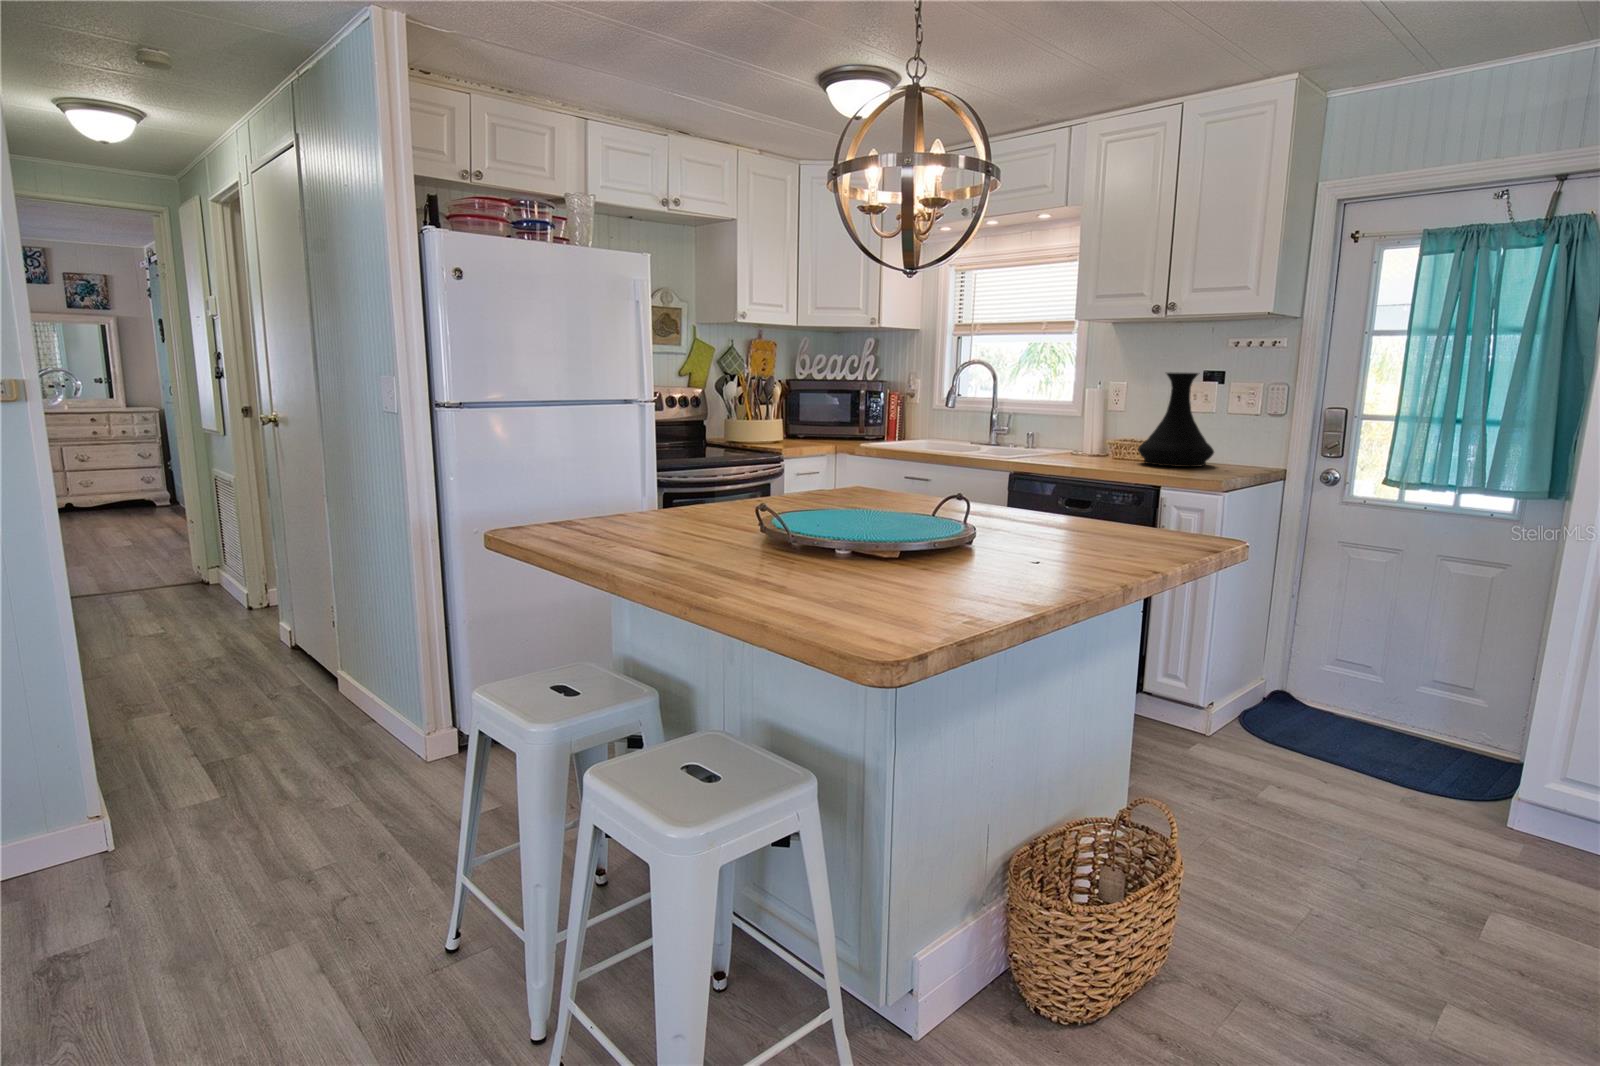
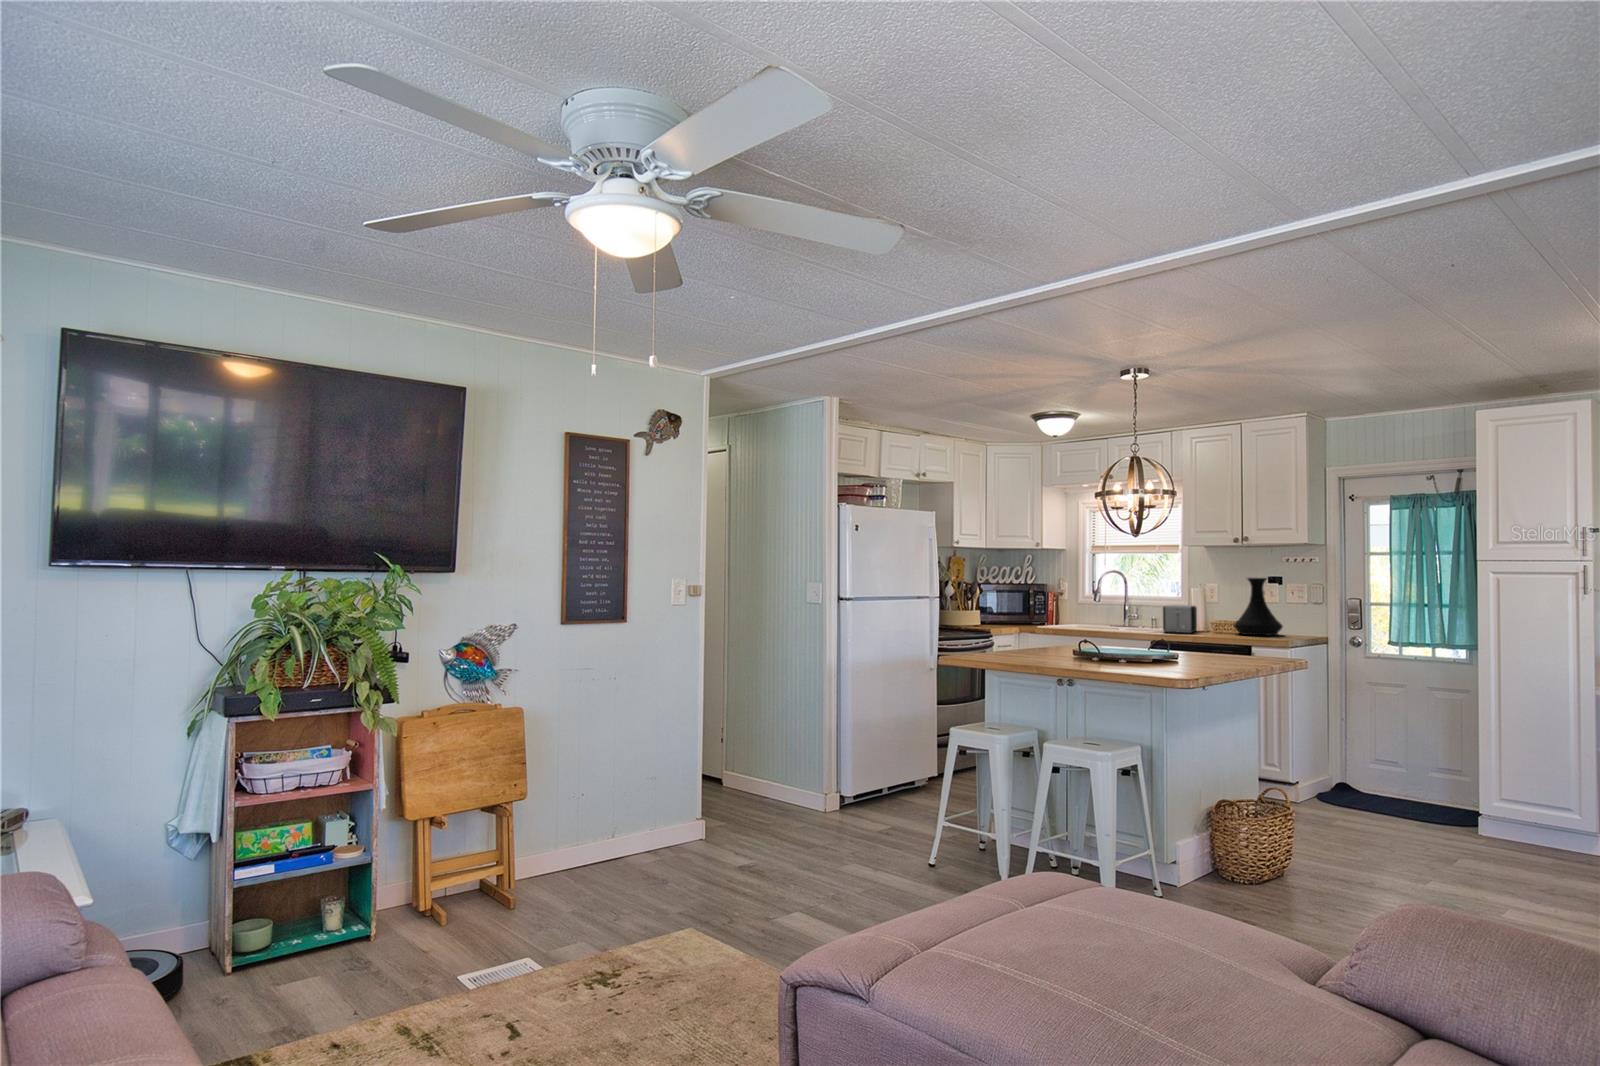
toaster: none [1030,415,1089,460] -> present [1163,605,1197,633]

